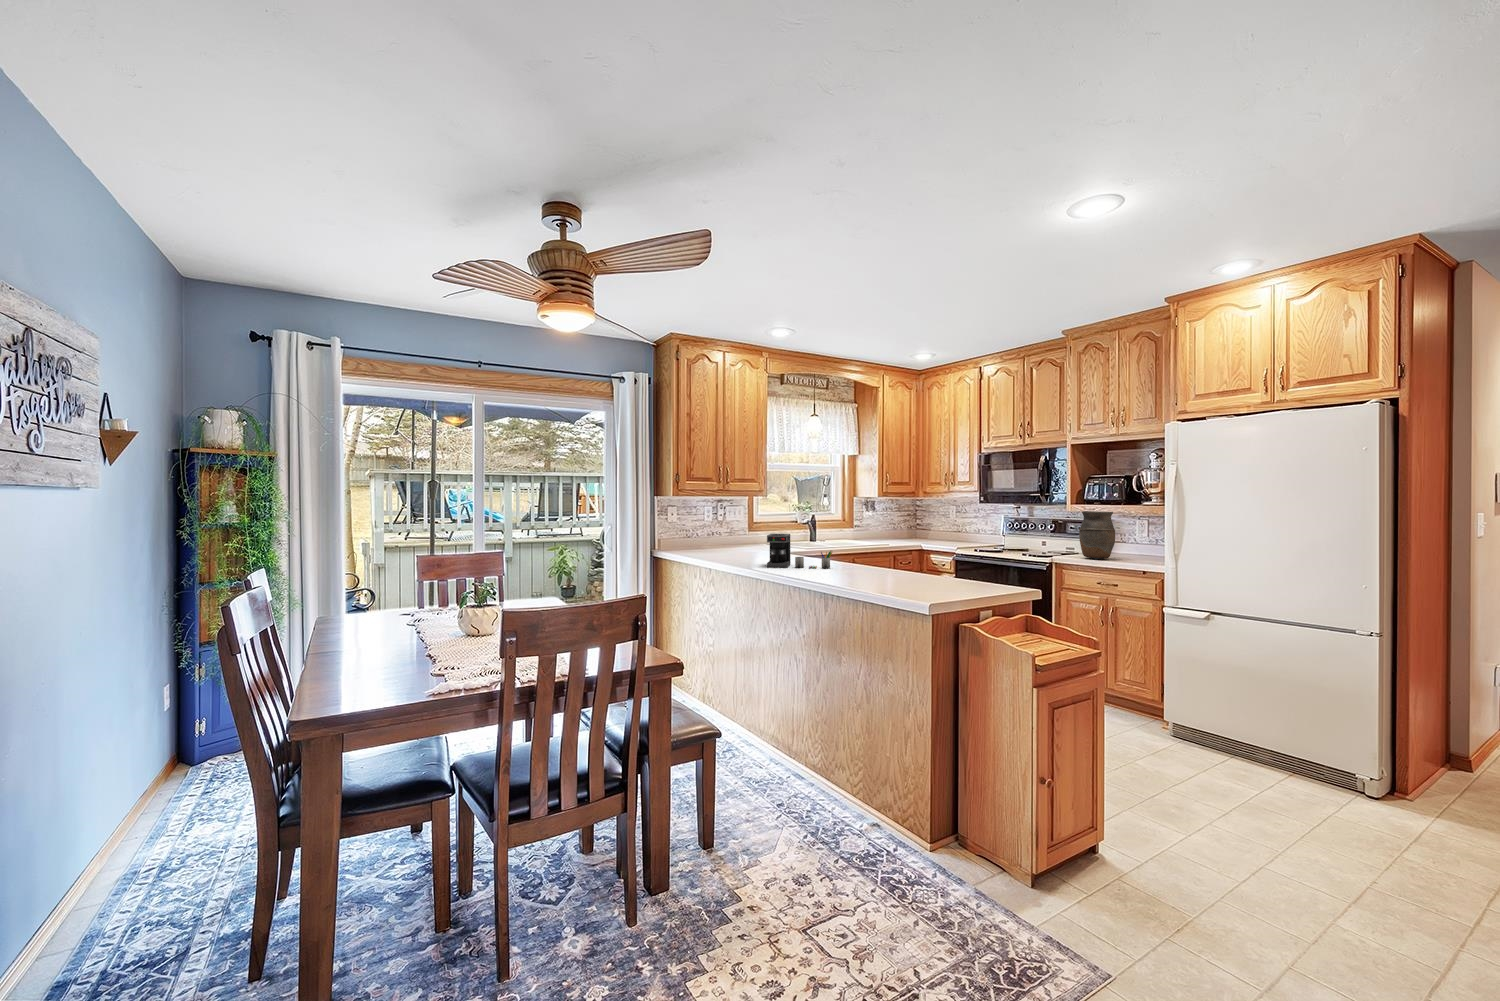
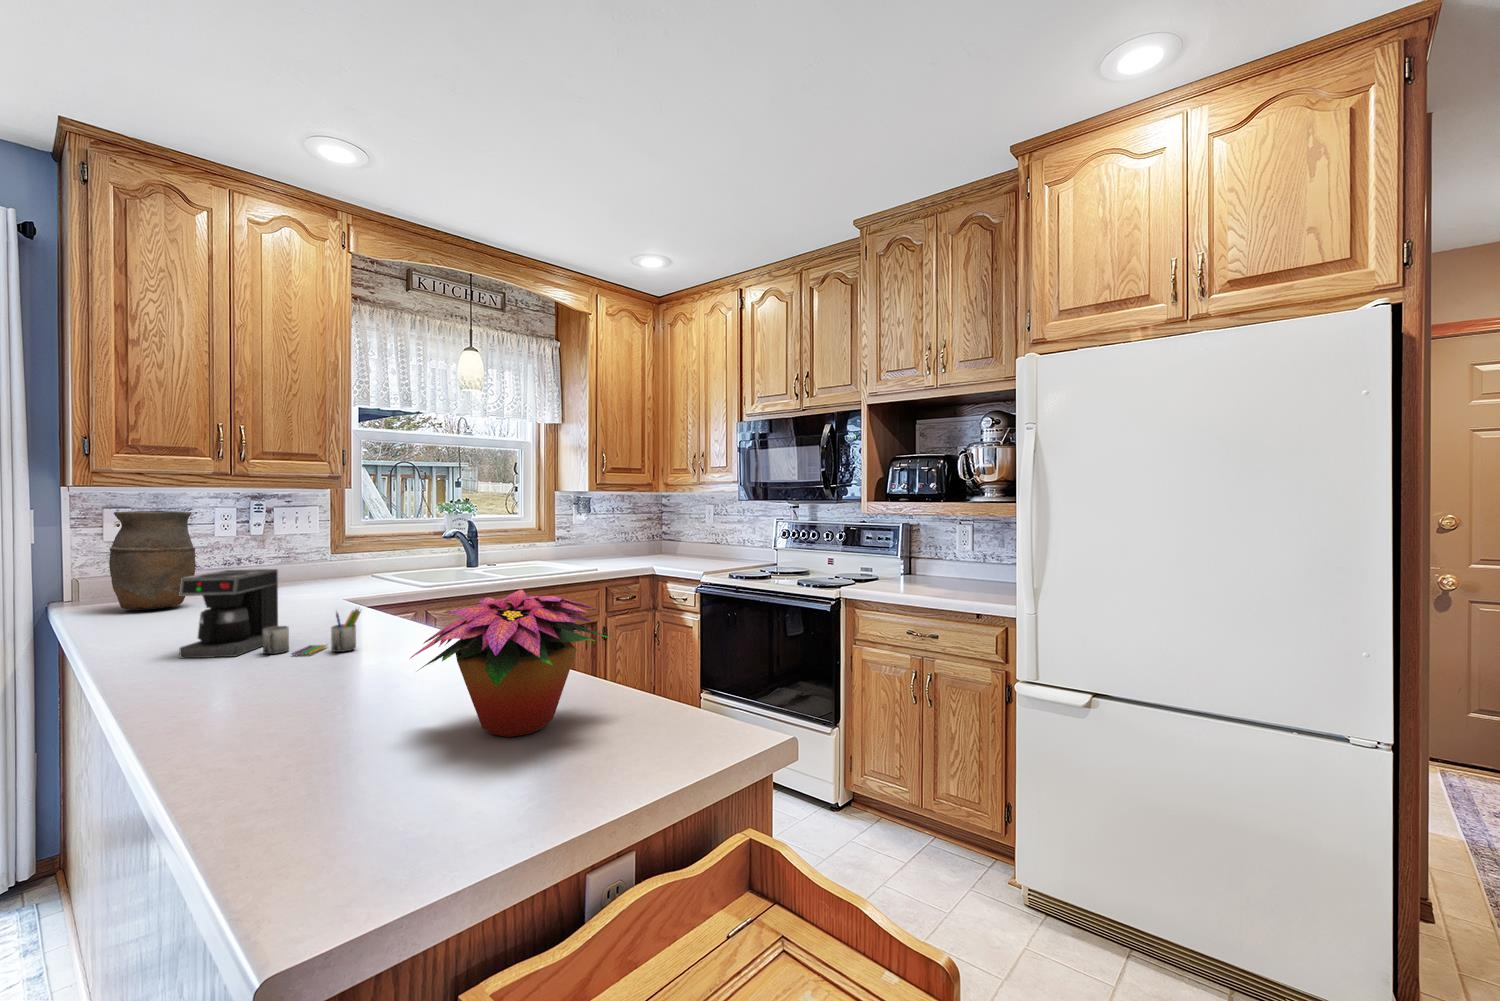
vase: present [1079,511,1115,559] -> present [109,511,196,610]
flower arrangement: none [895,537,968,587] -> present [411,589,609,737]

